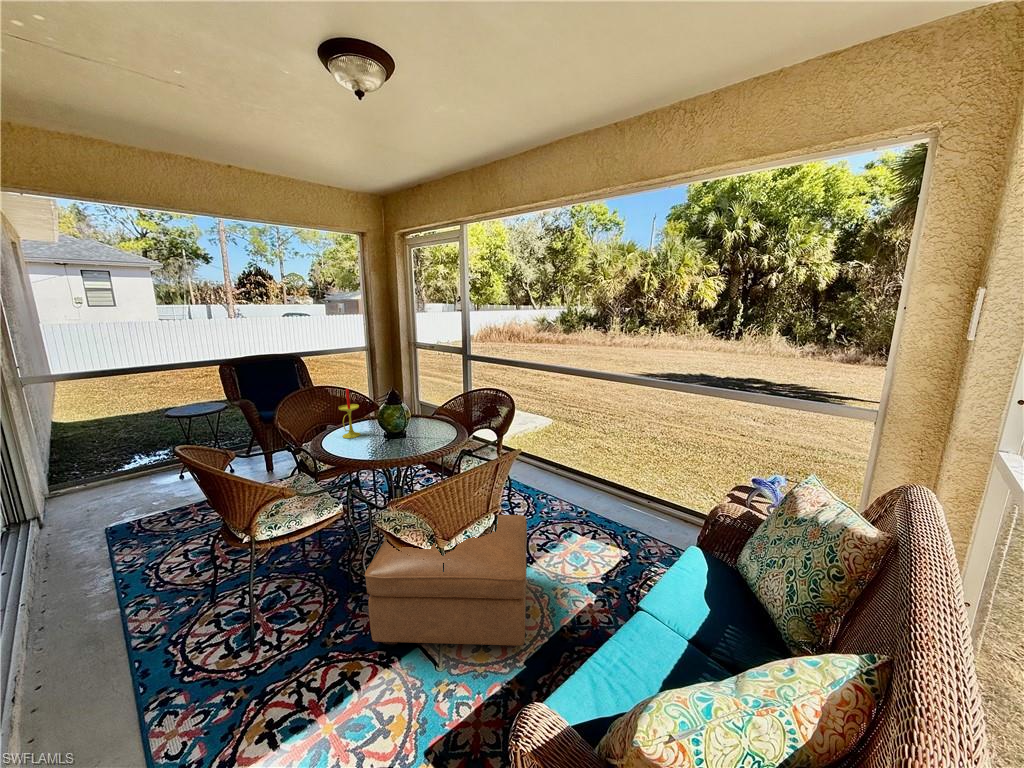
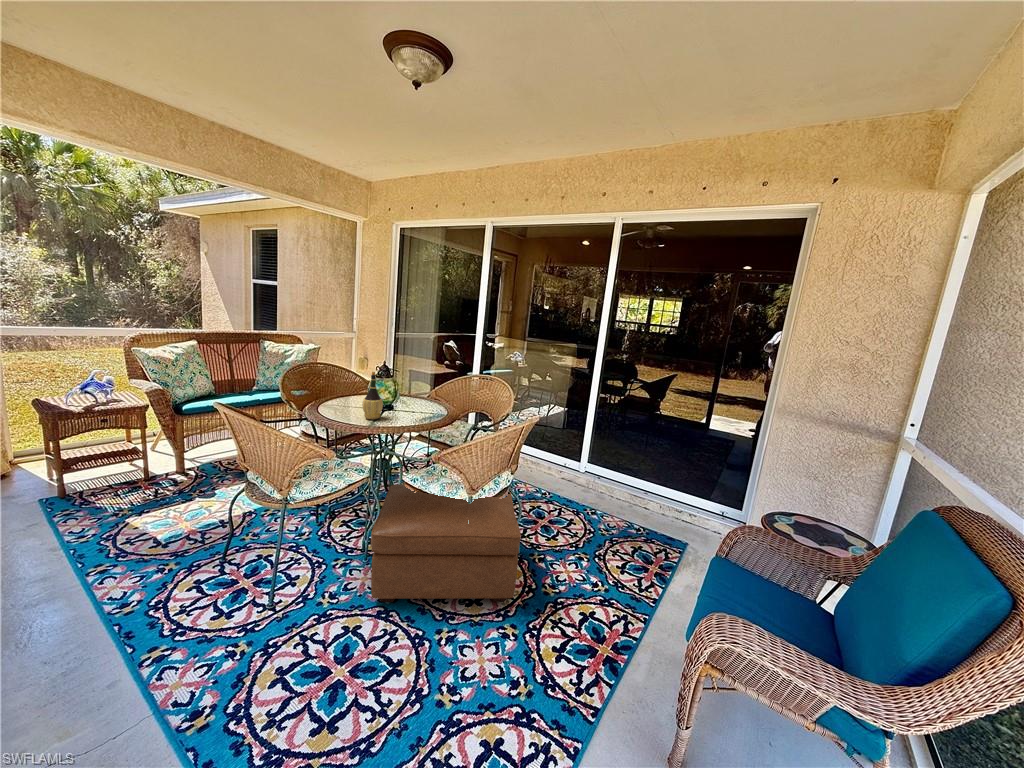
candle: present [338,389,361,438] -> none [331,363,351,412]
wine bottle: none [367,396,388,446] -> present [362,372,383,419]

